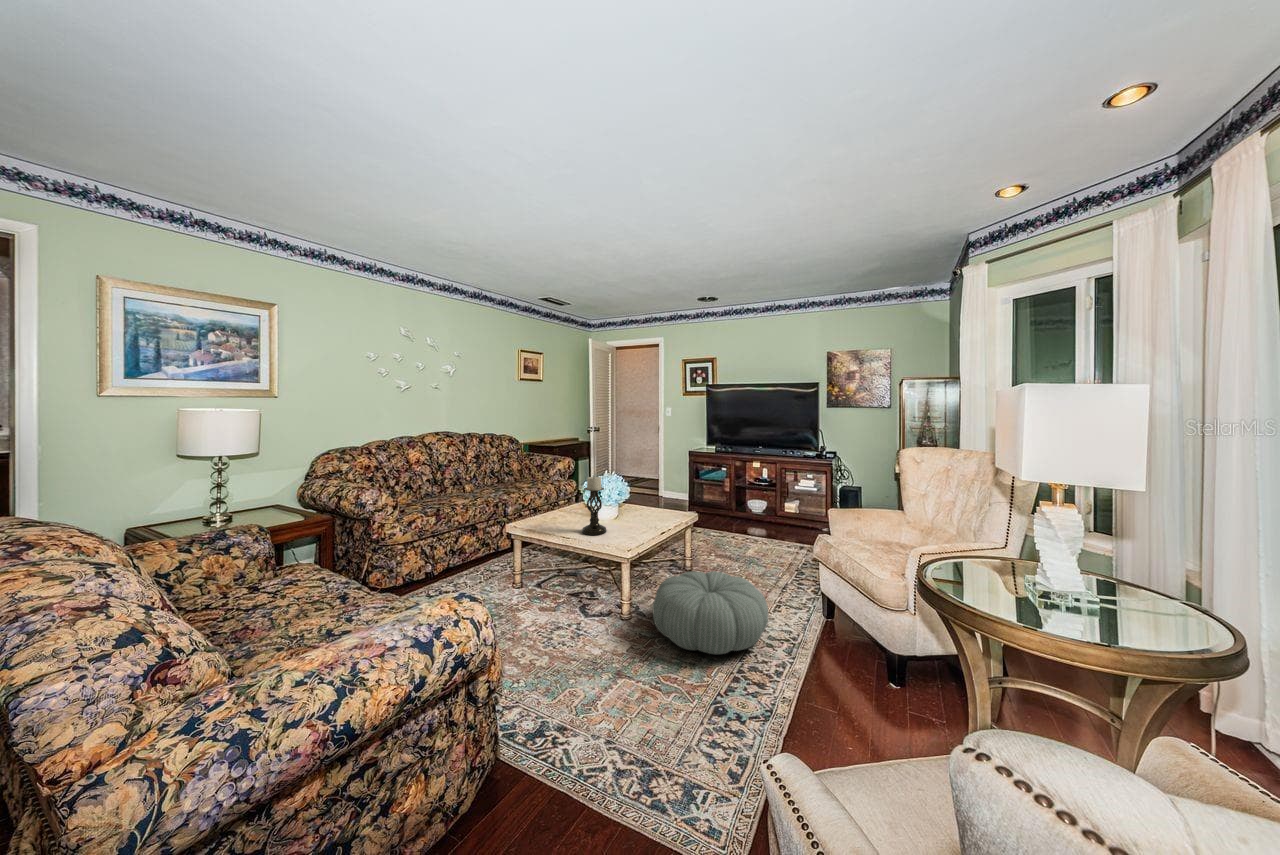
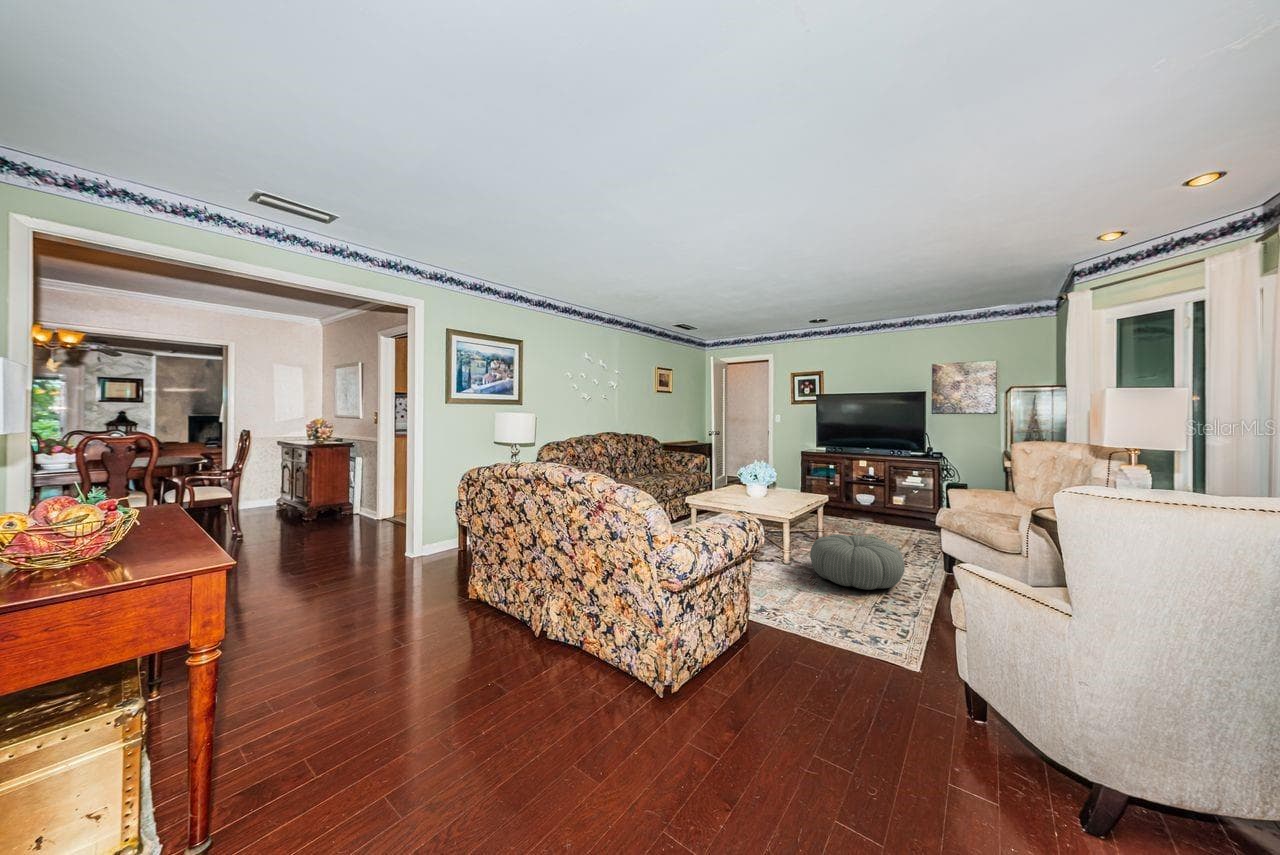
candle holder: present [582,475,606,535] -> none [745,462,764,506]

